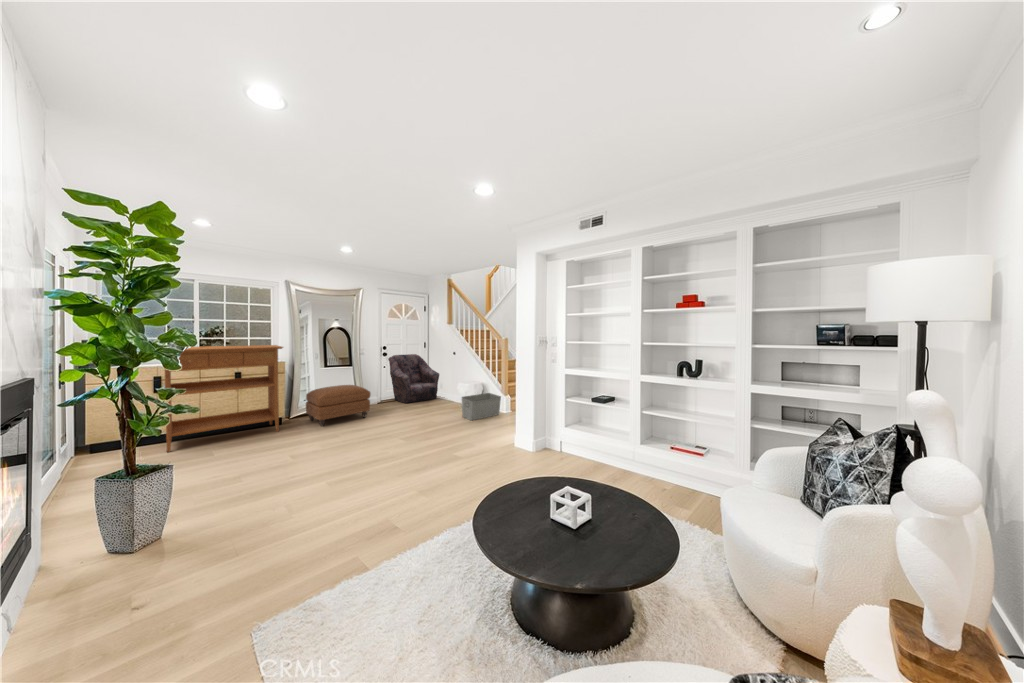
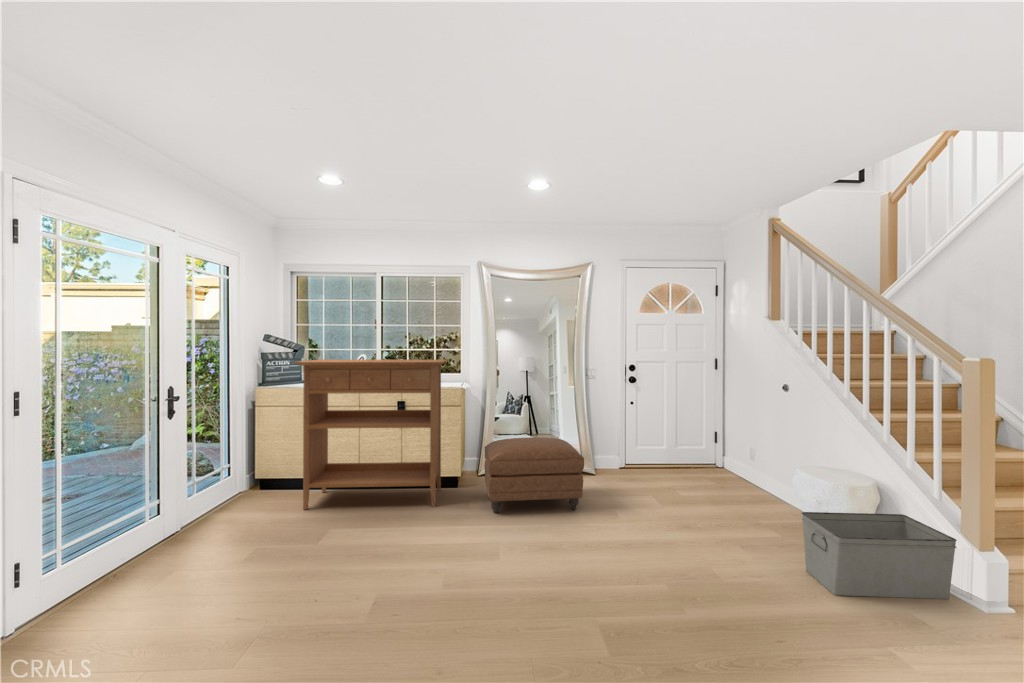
armchair: present [388,354,439,403] -> none [641,386,750,492]

